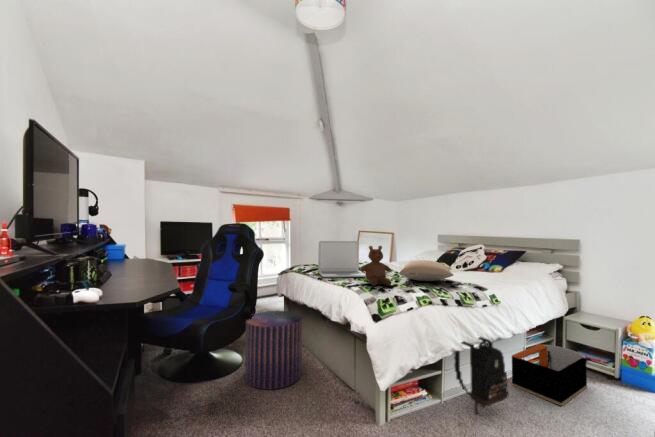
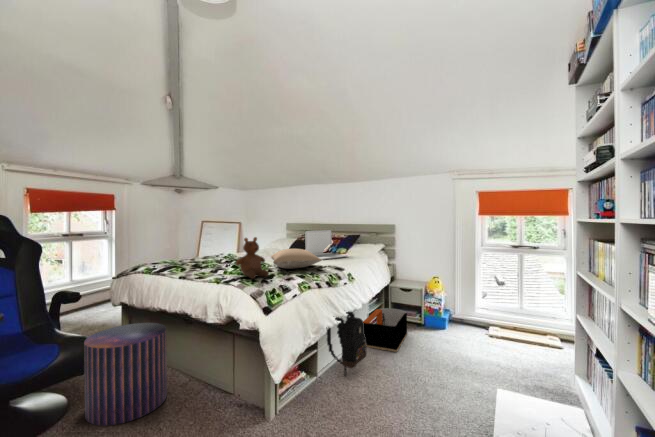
laptop: present [318,241,366,277] -> present [305,230,347,260]

